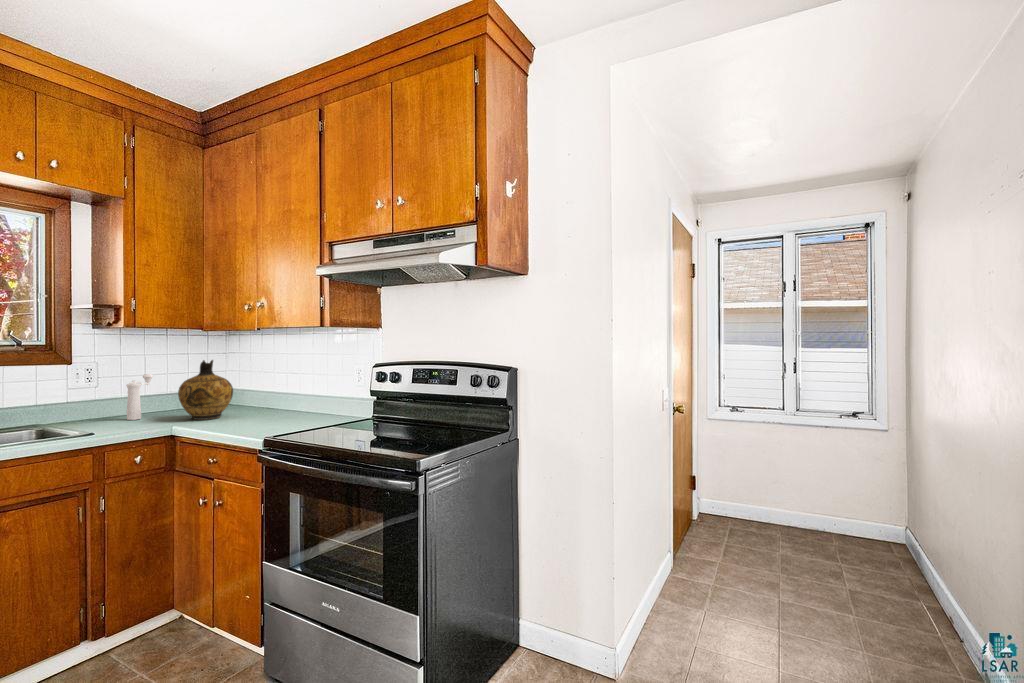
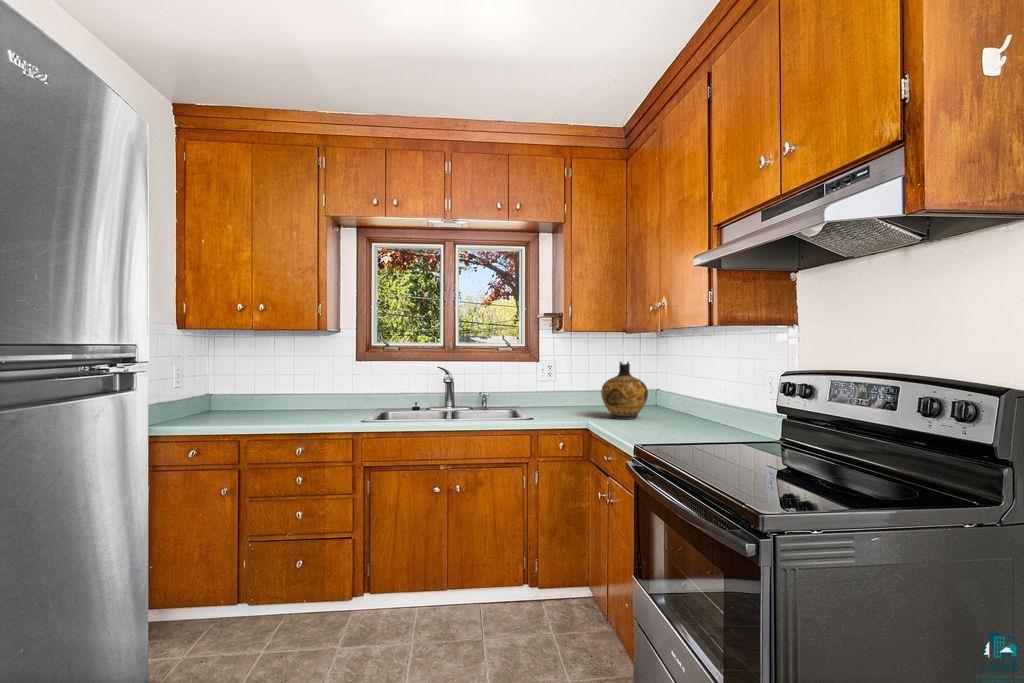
pepper mill: present [126,374,153,420] -> none [569,373,591,412]

